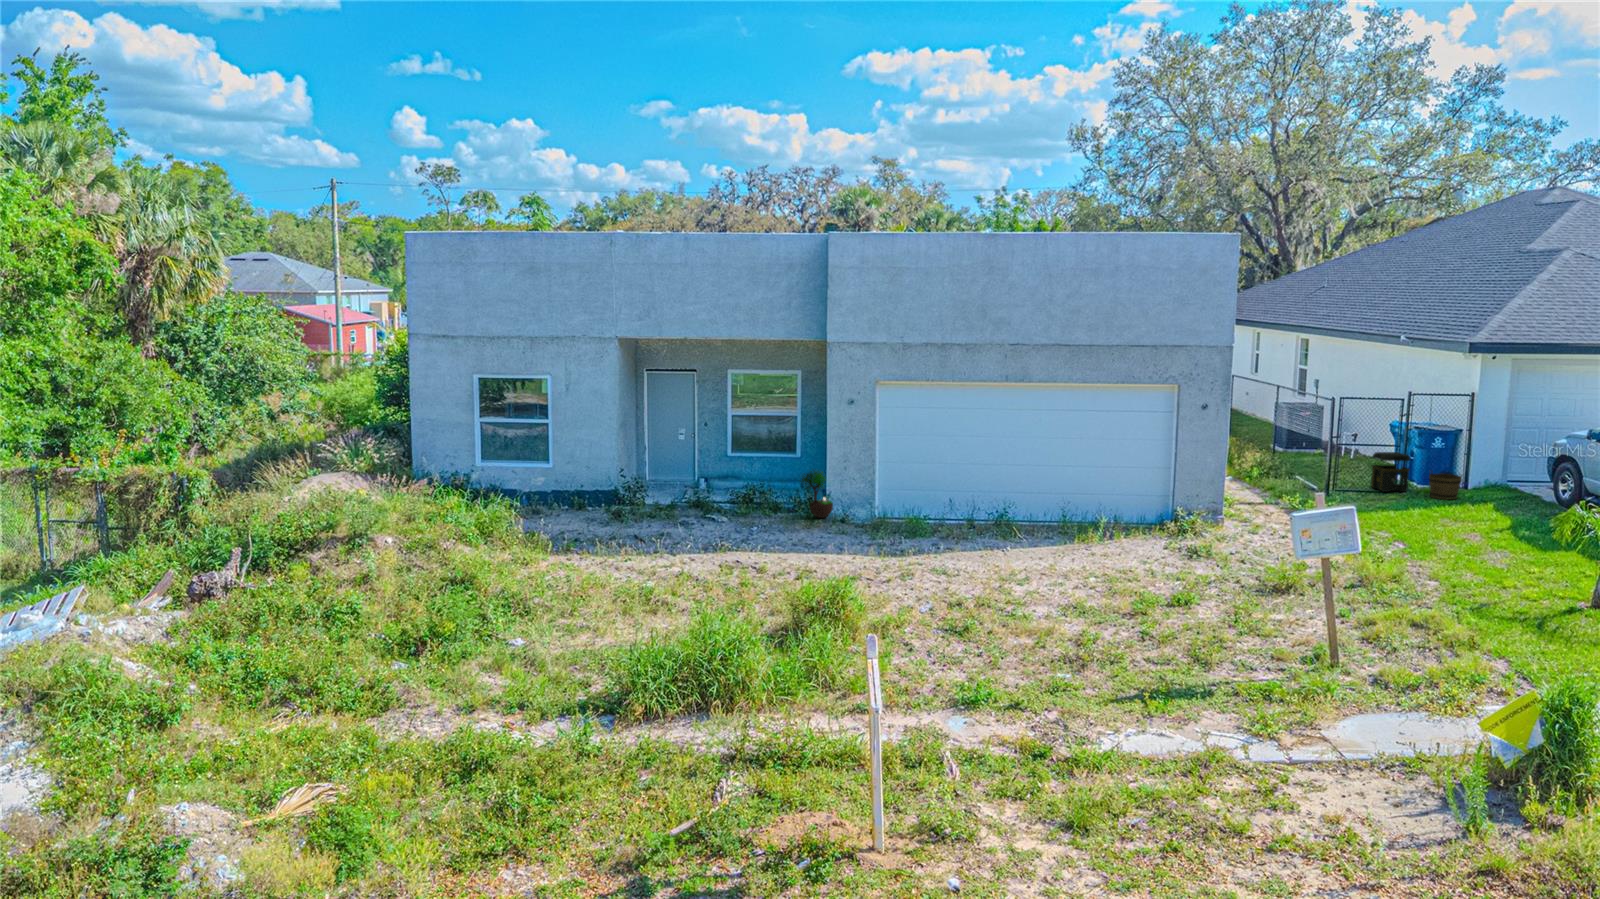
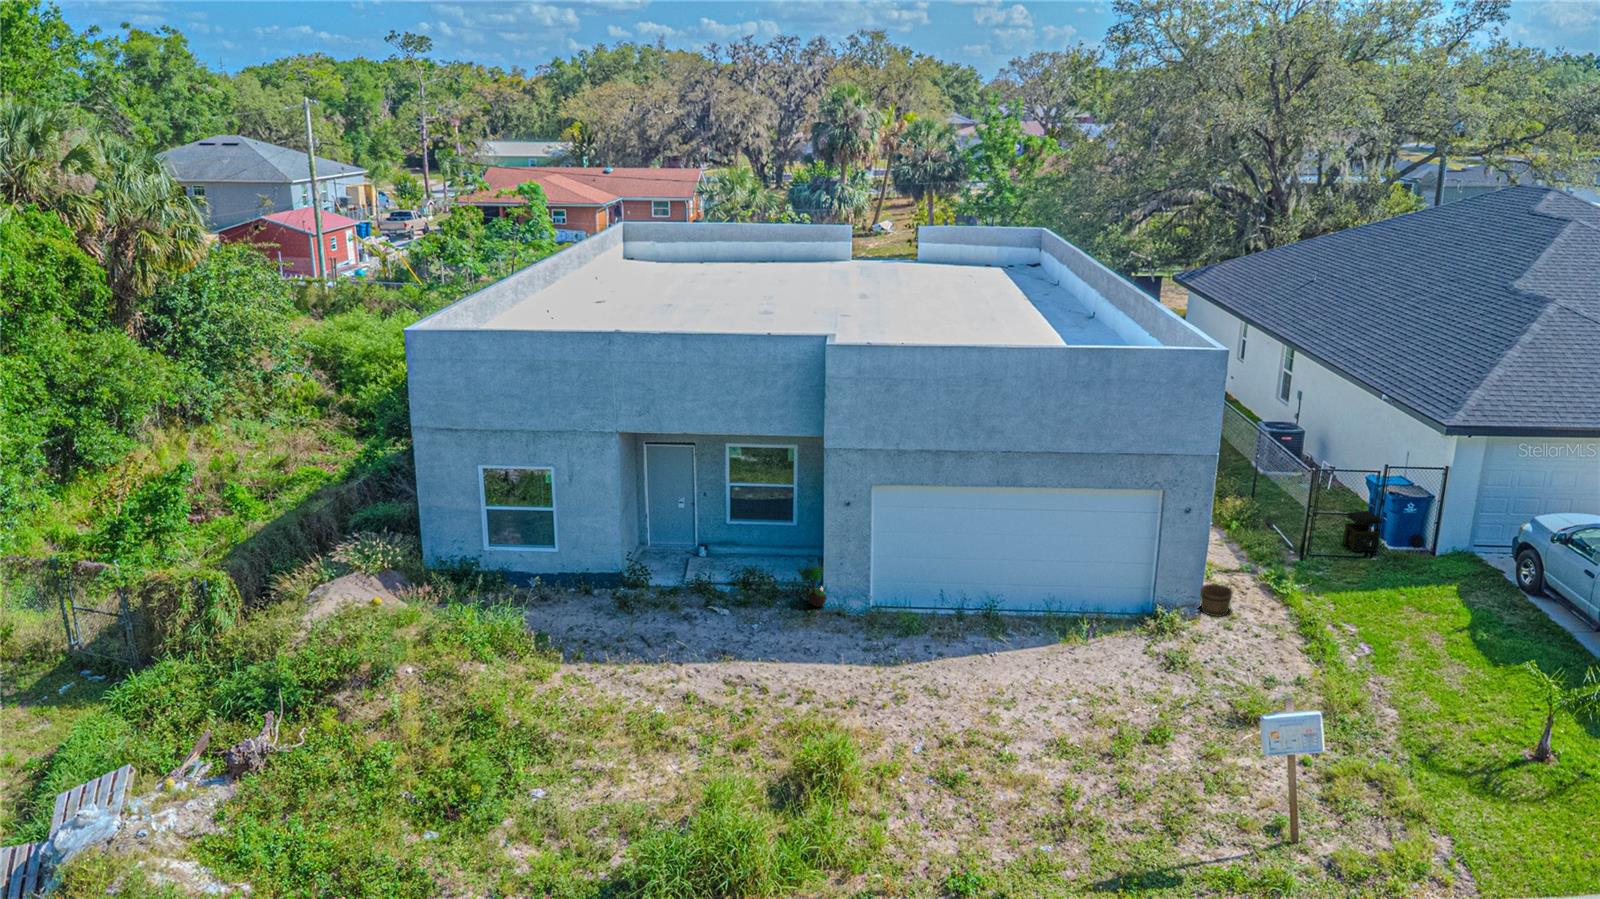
bucket: present [1429,473,1462,499] -> present [1201,584,1232,616]

